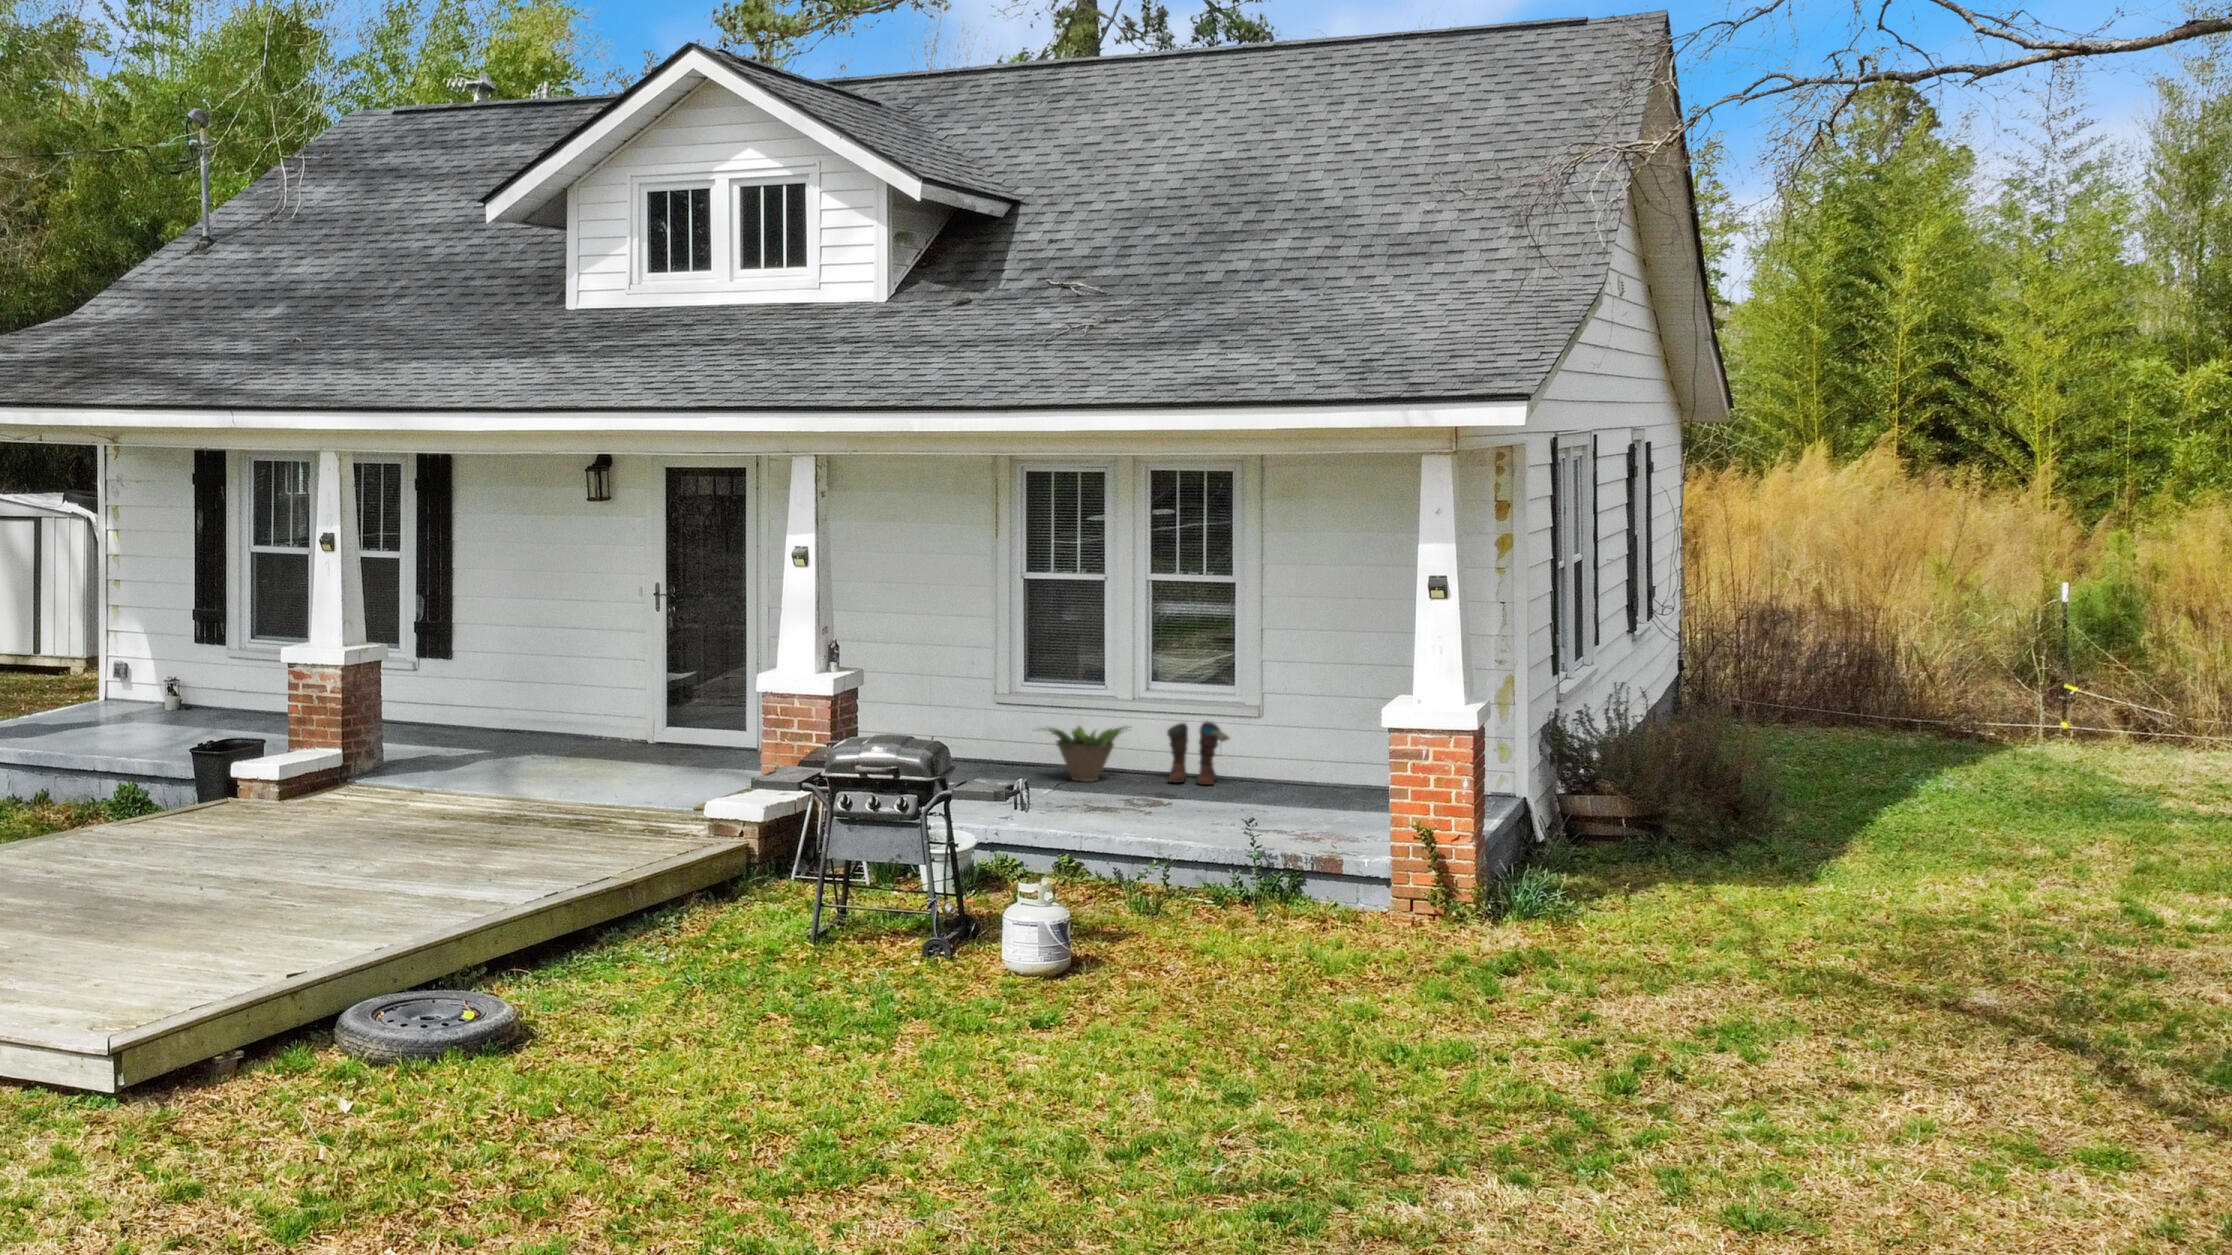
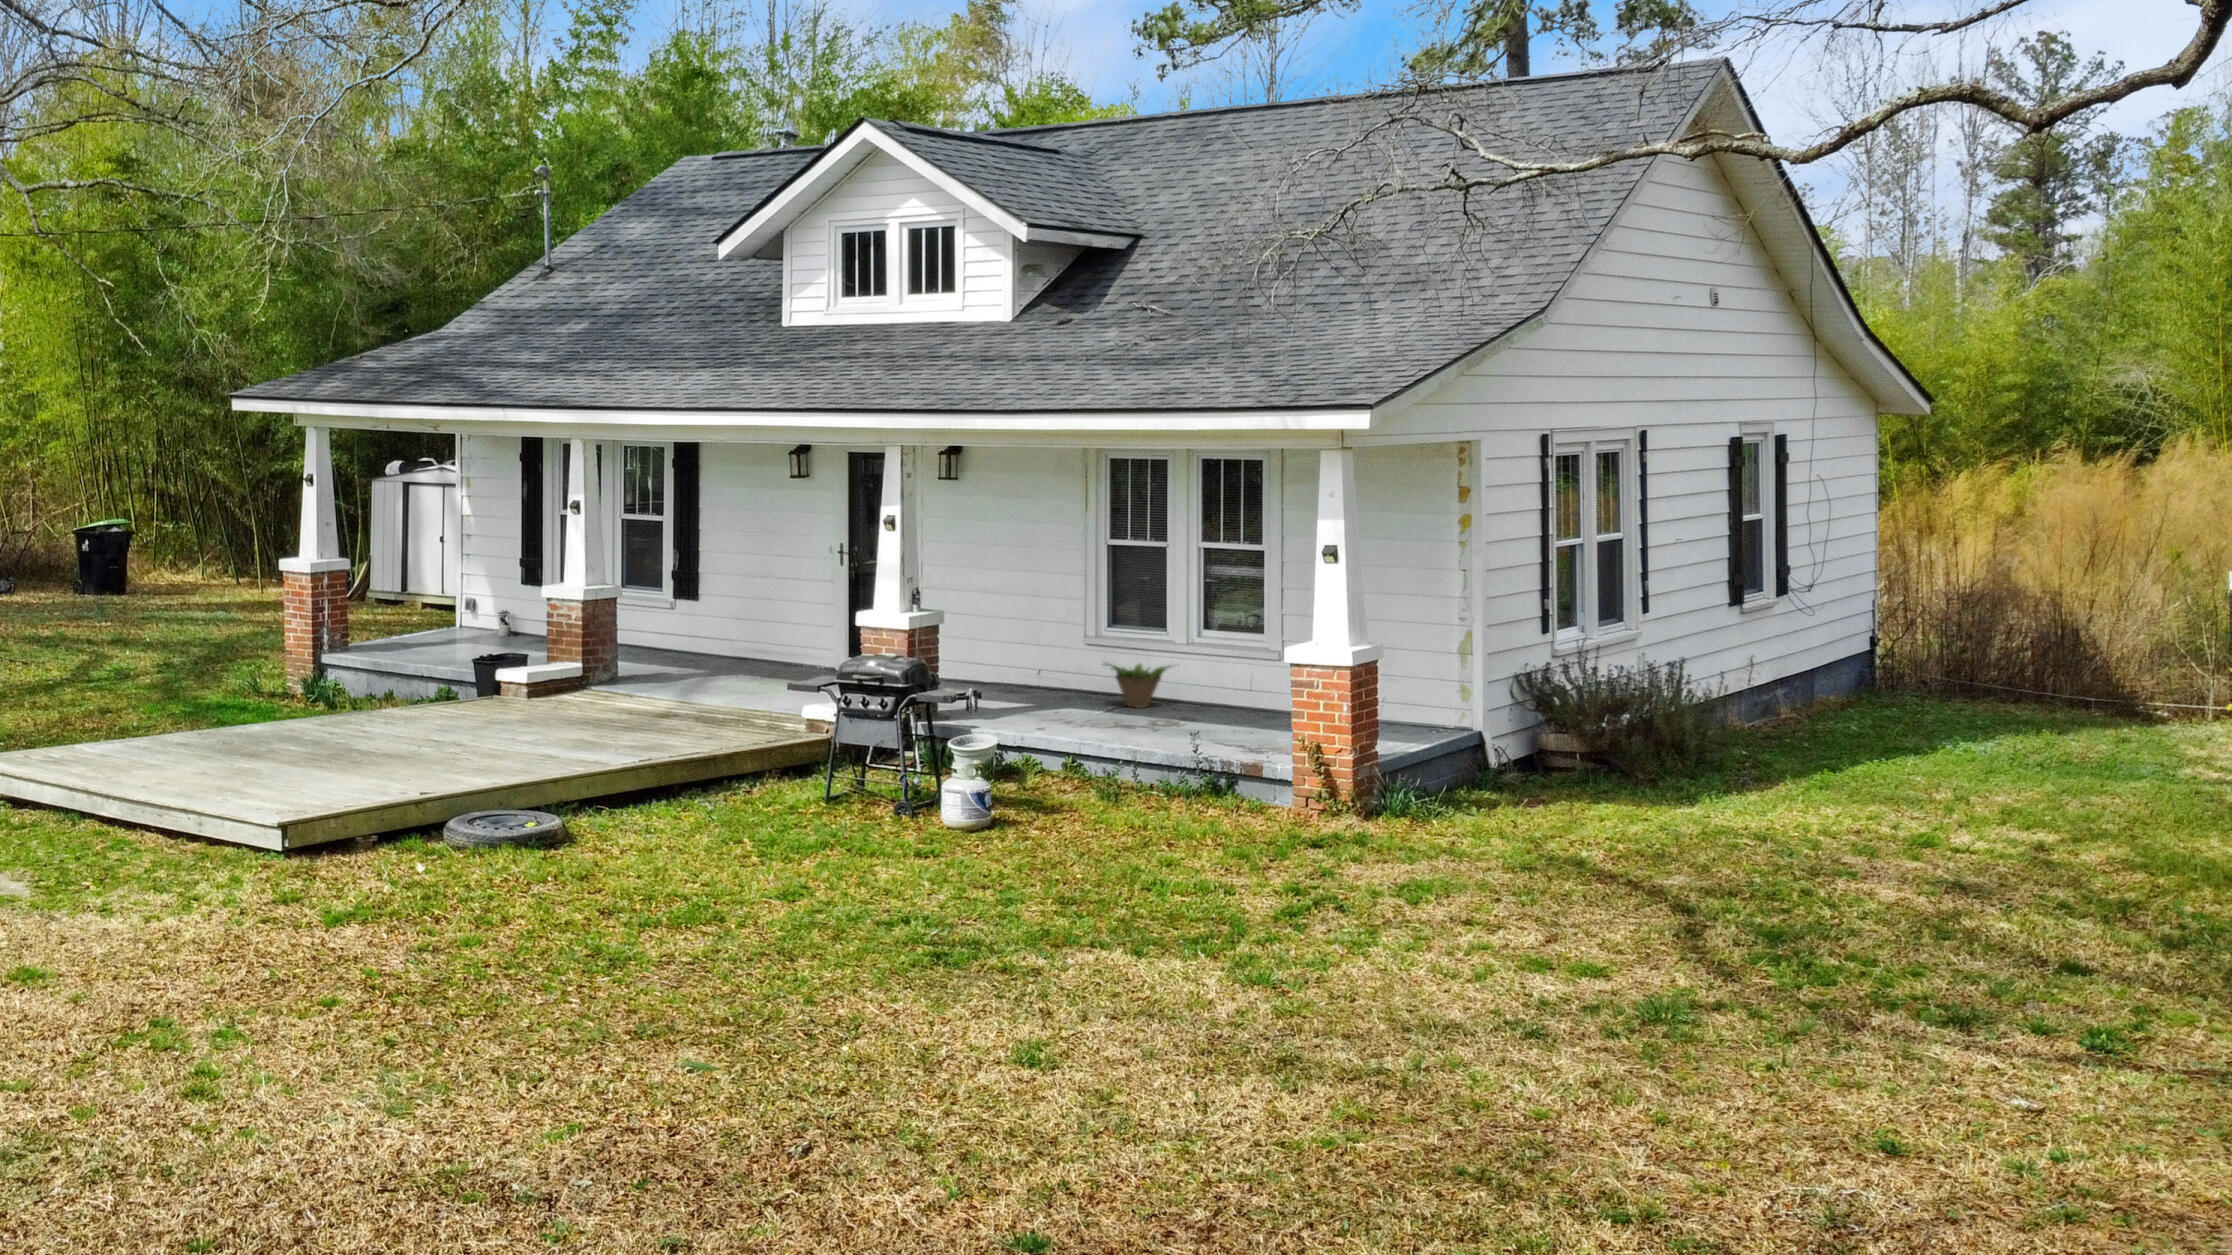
boots: present [1167,721,1229,785] -> none [1201,663,1253,713]

